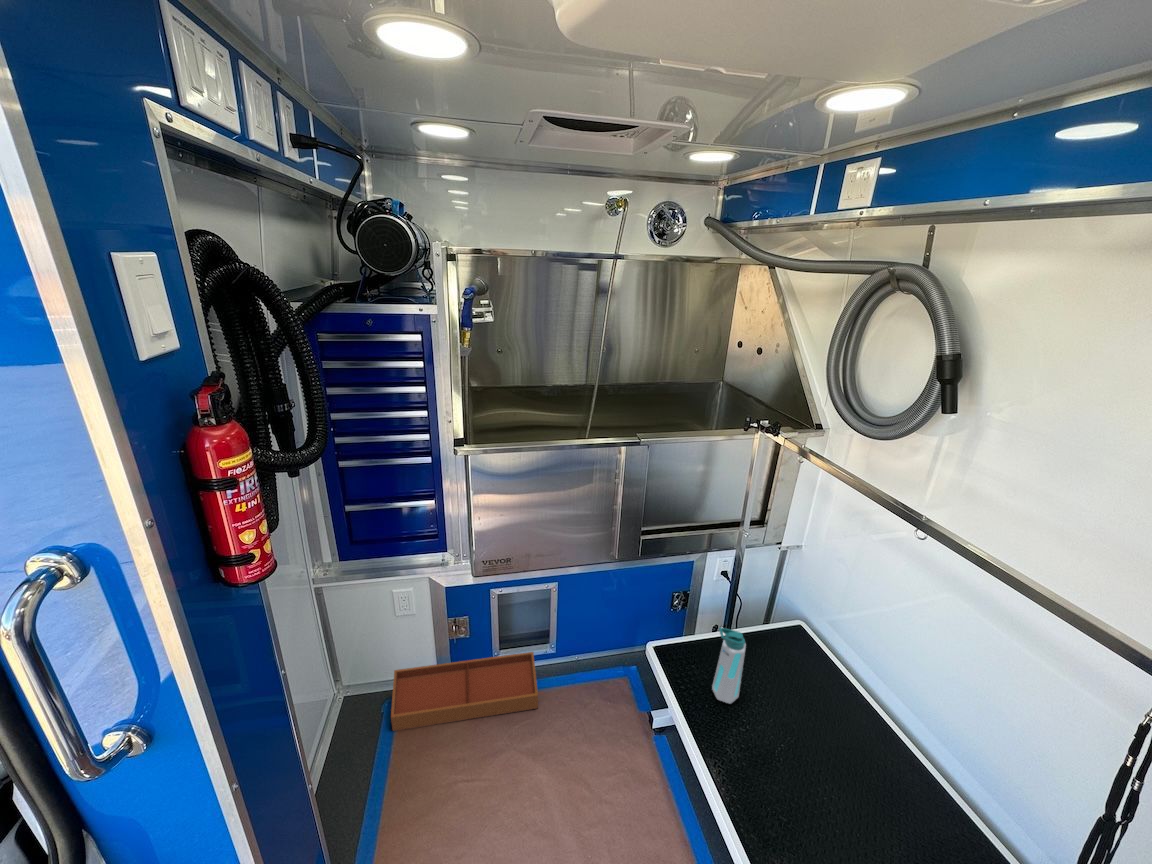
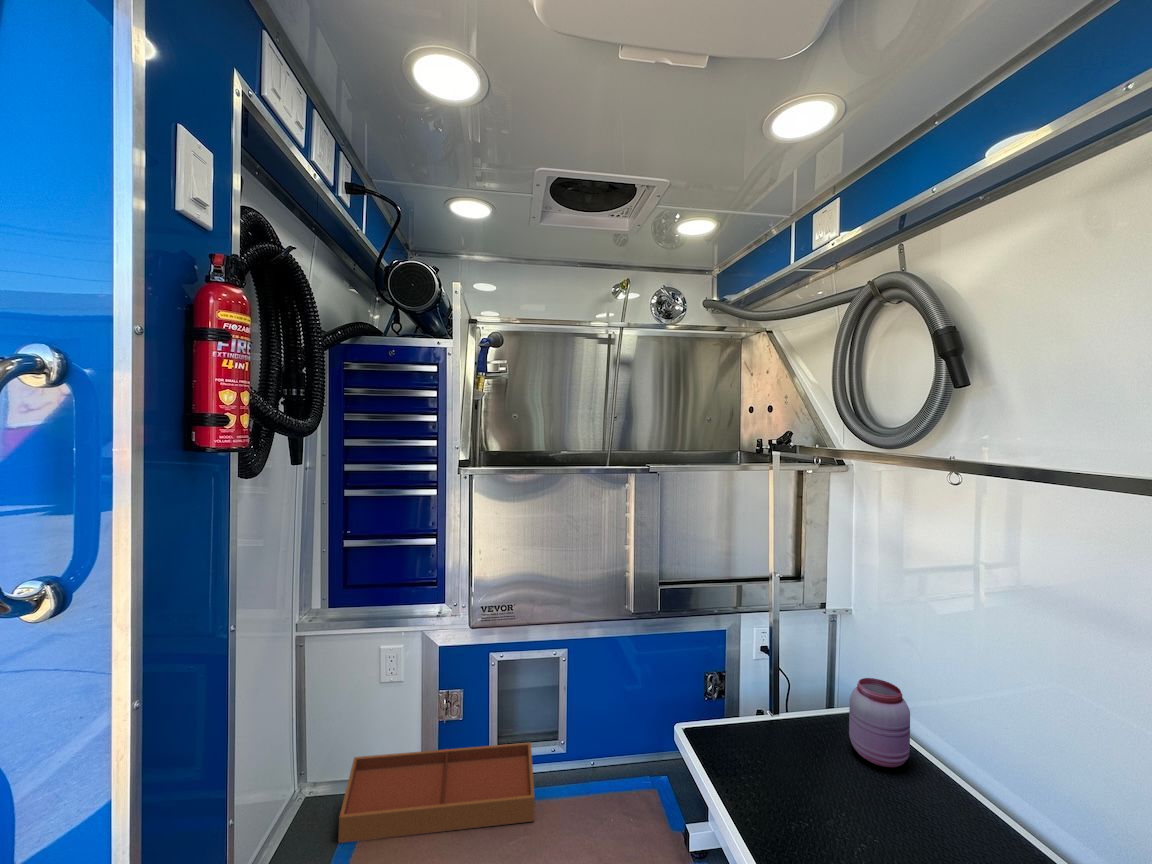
jar: none [783,626,832,690] -> present [849,678,910,767]
water bottle: present [712,628,746,704] -> none [759,664,798,781]

